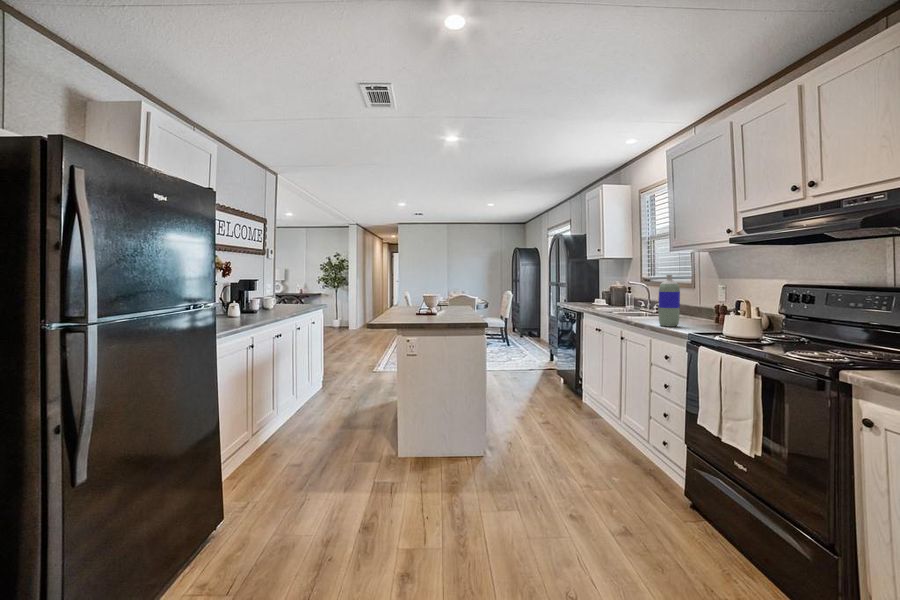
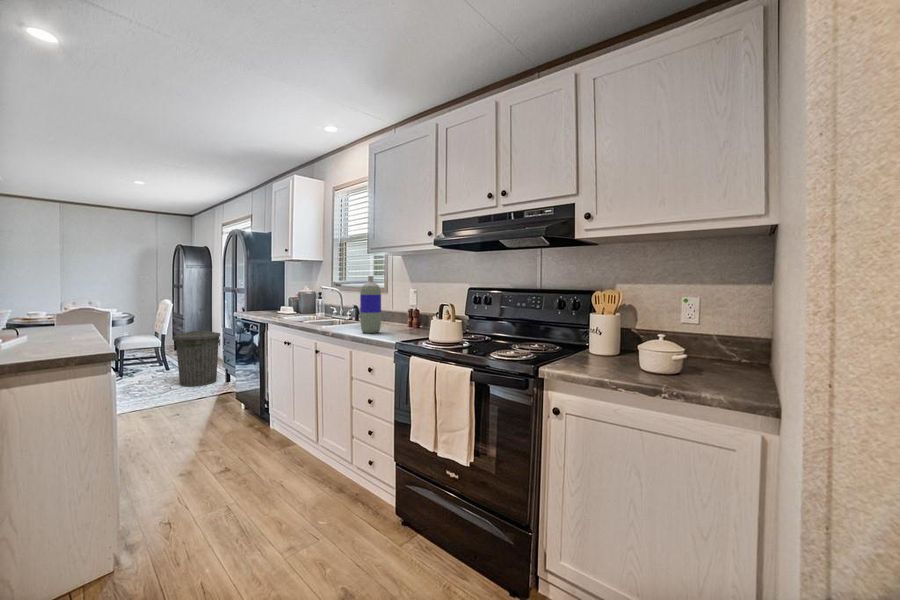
trash can: none [516,316,547,360] -> present [174,331,220,387]

